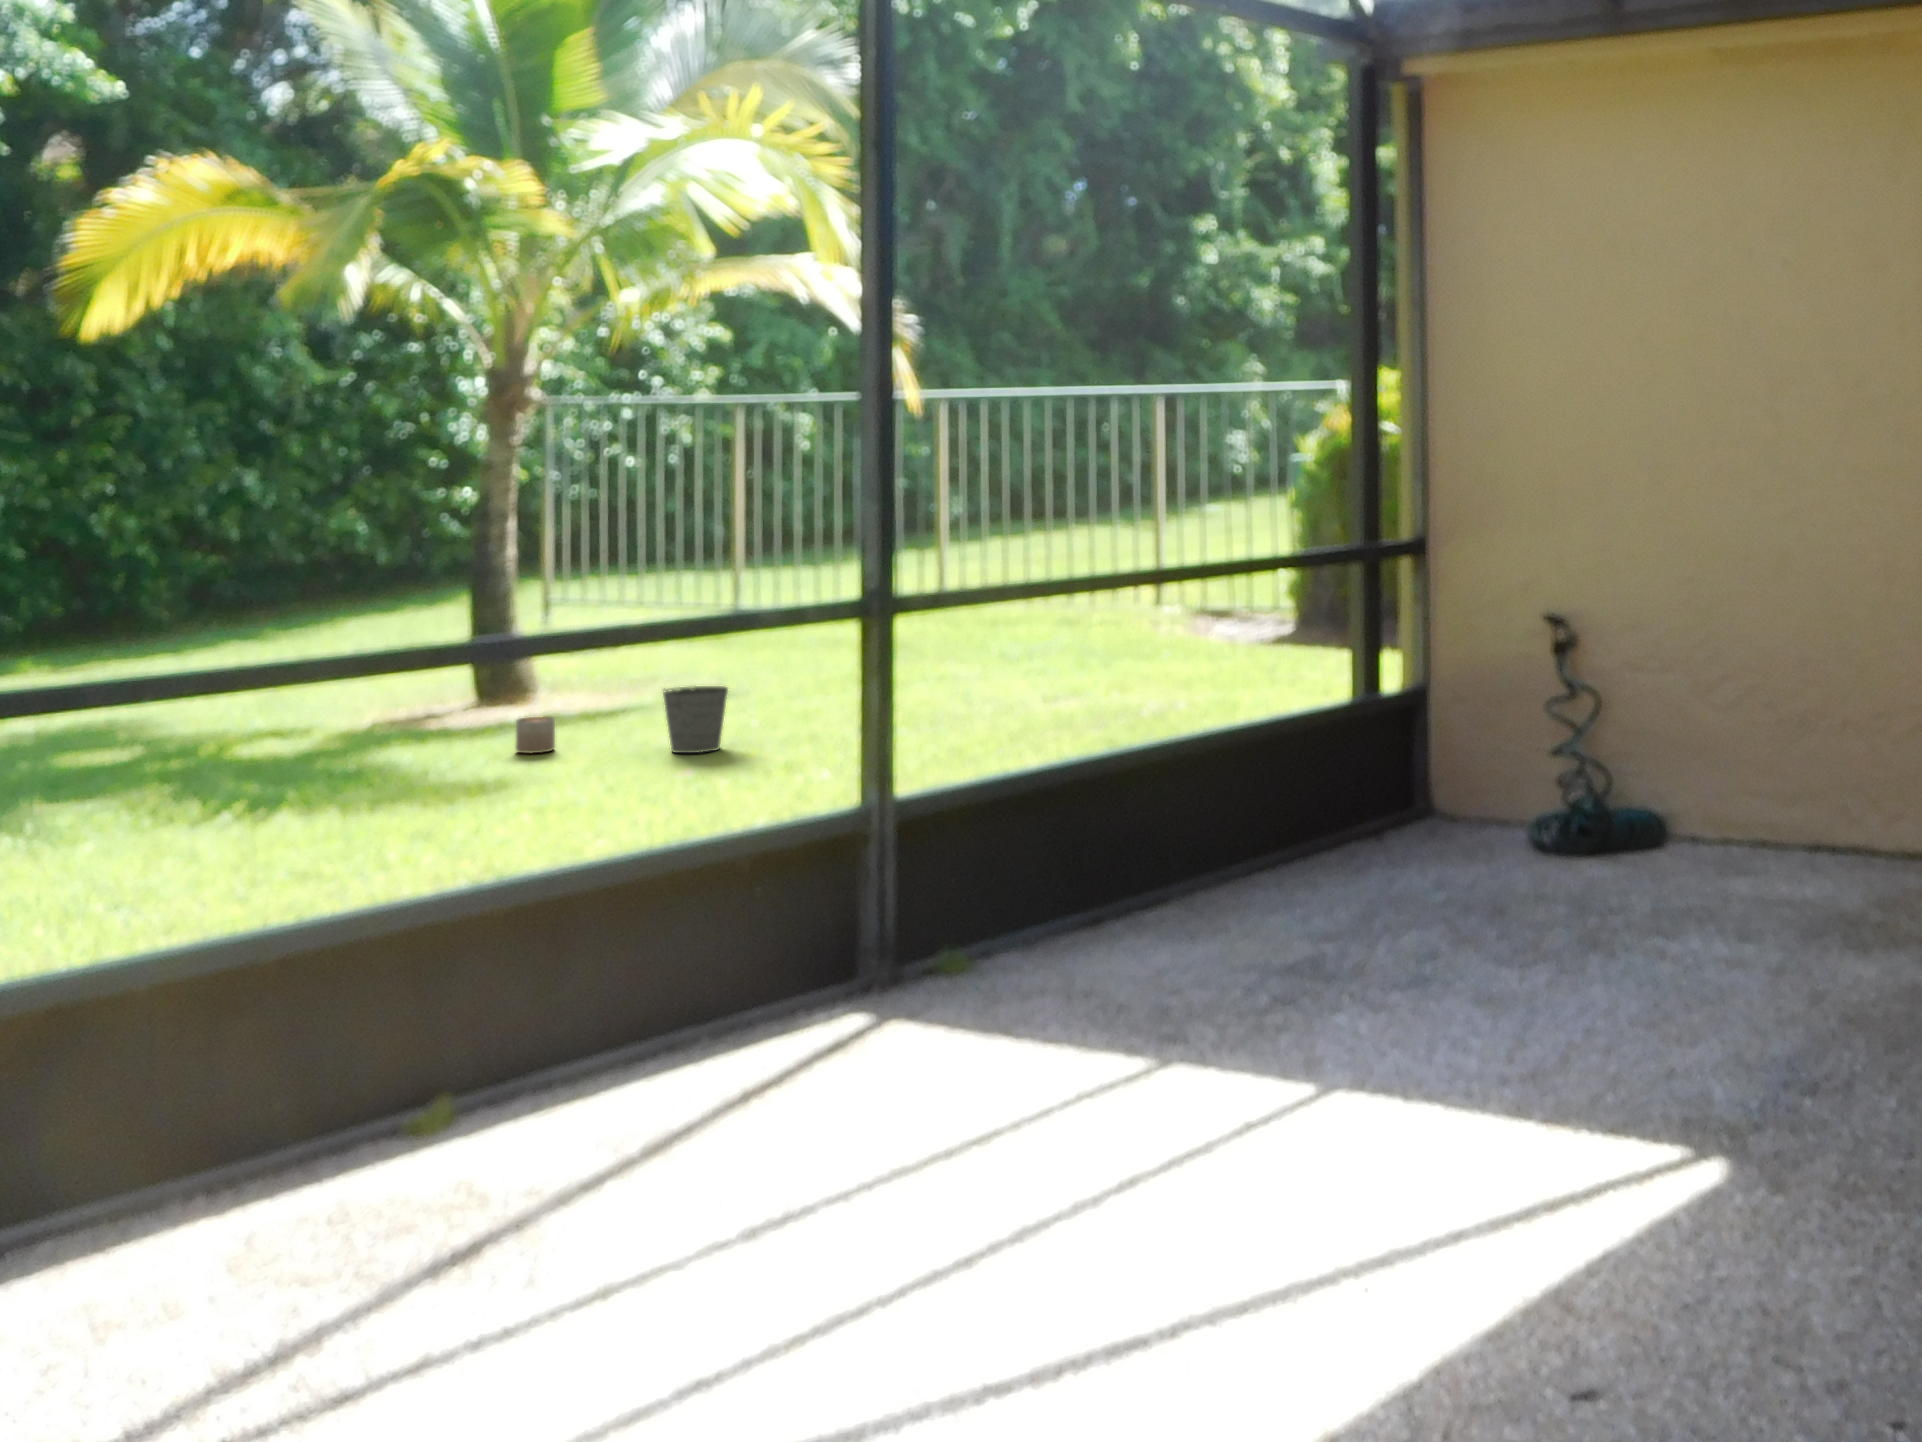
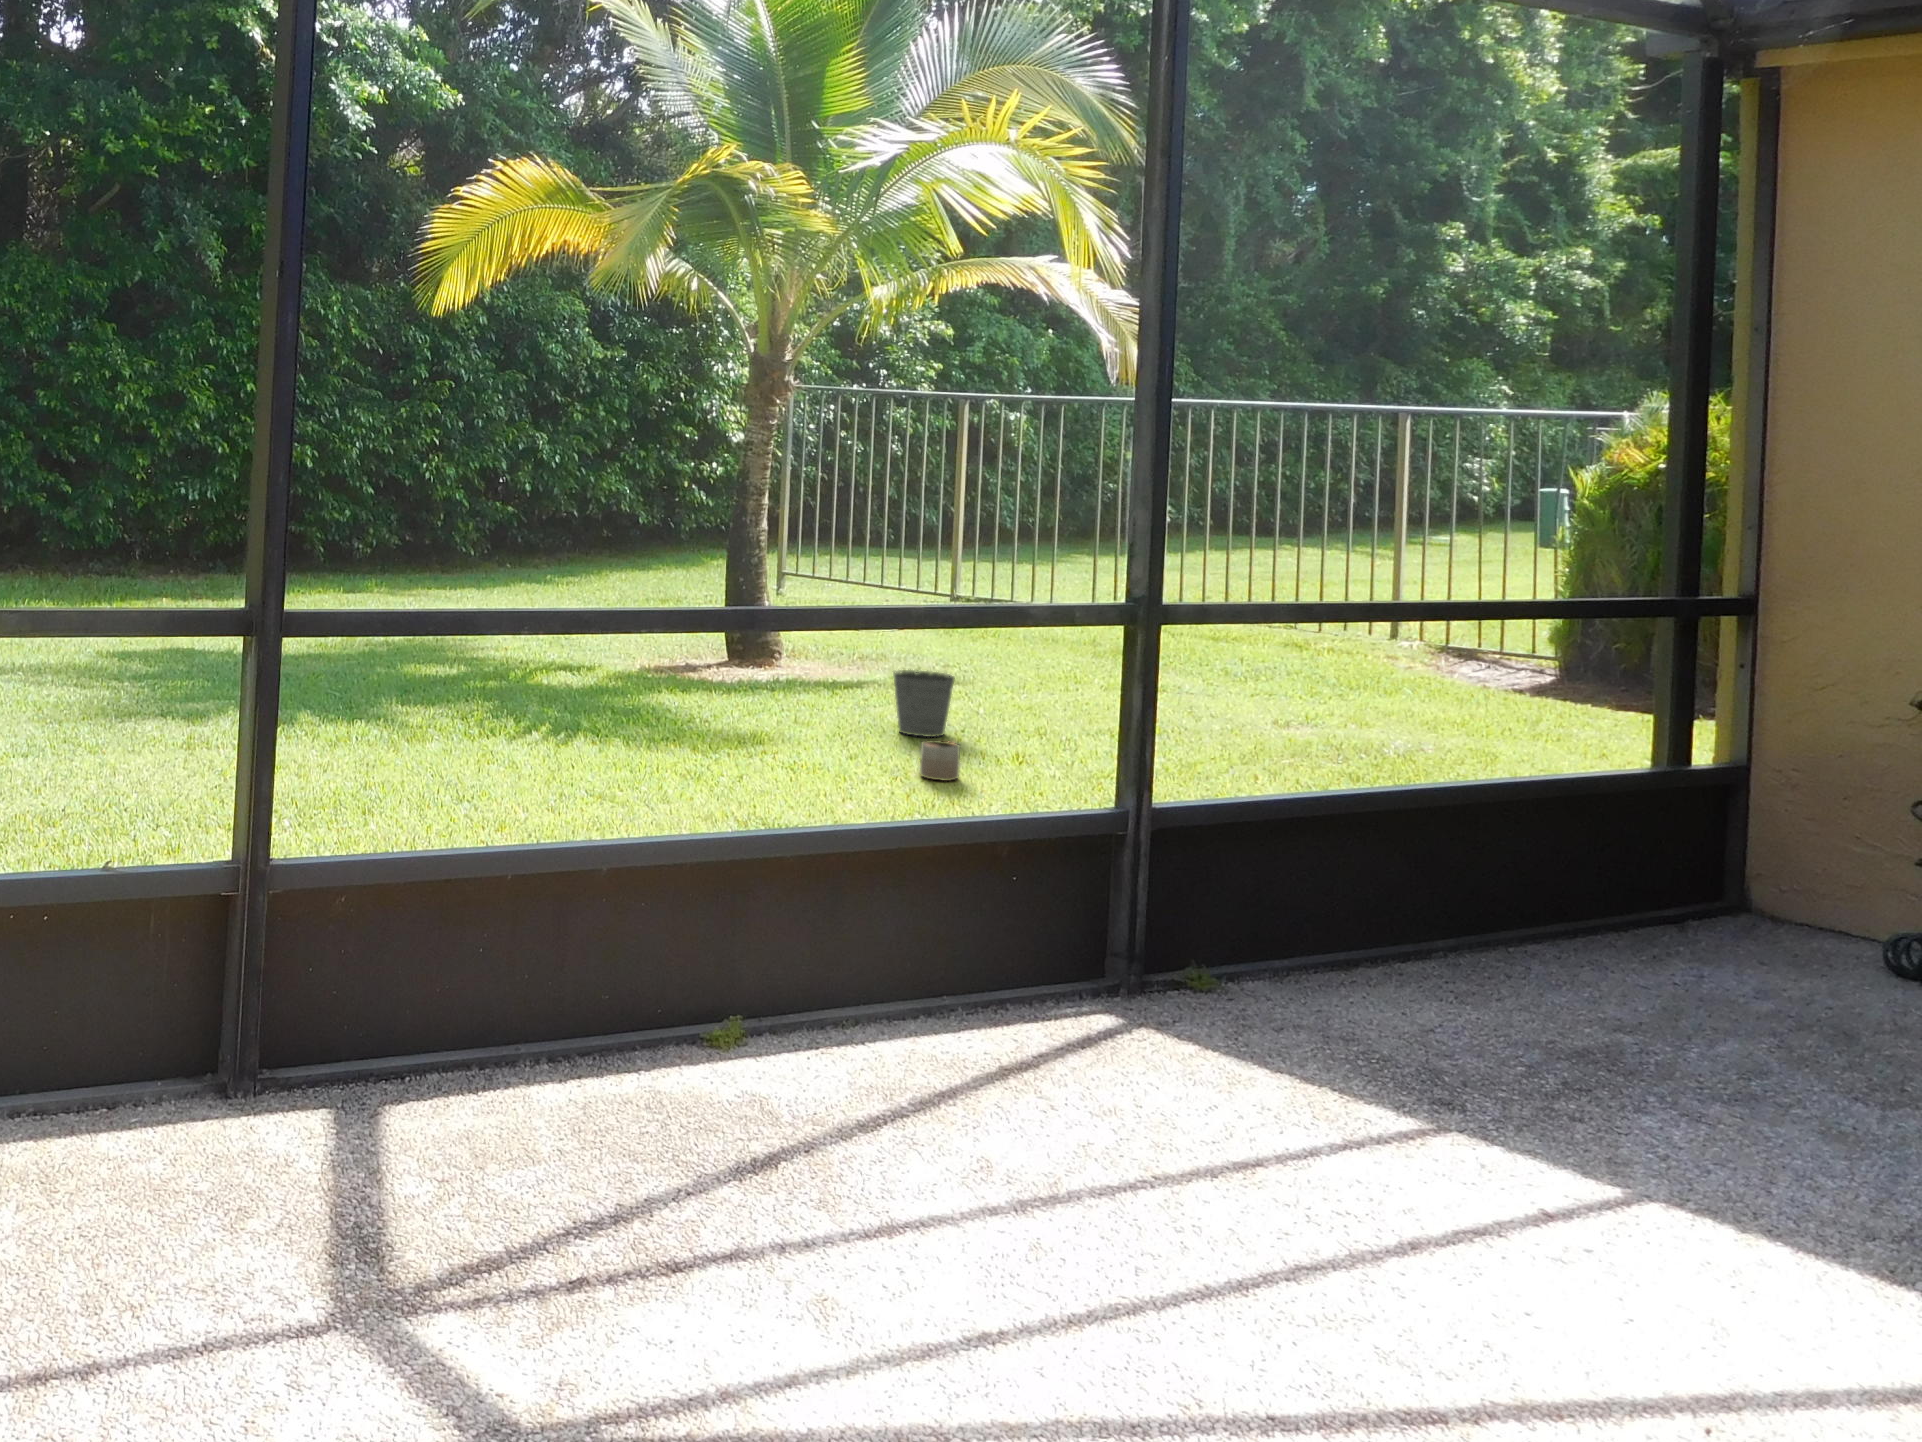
planter: present [516,716,555,753] -> present [920,740,960,781]

